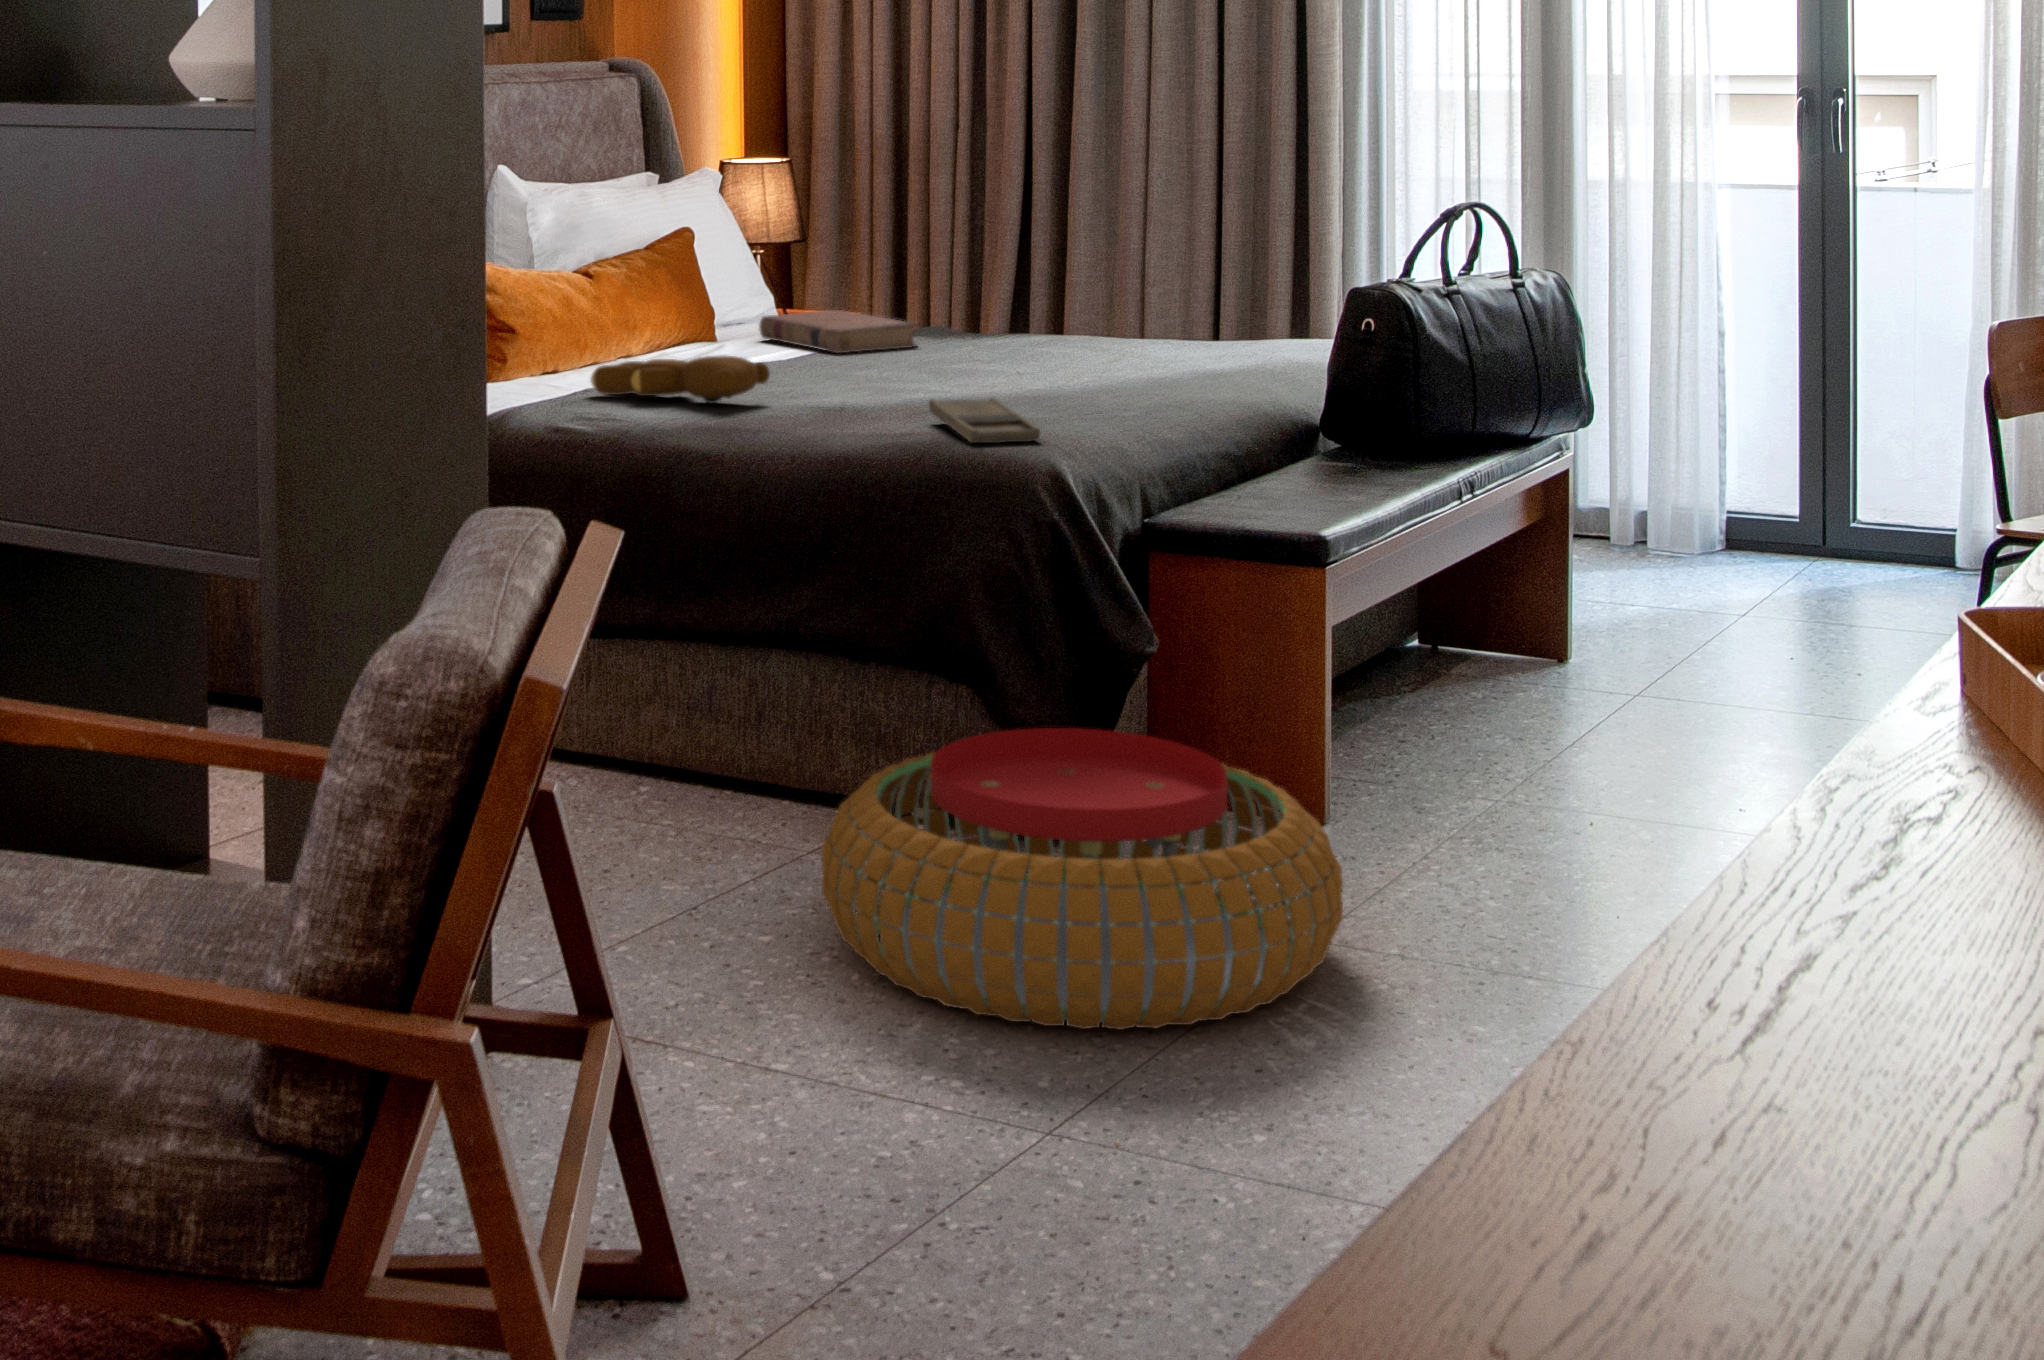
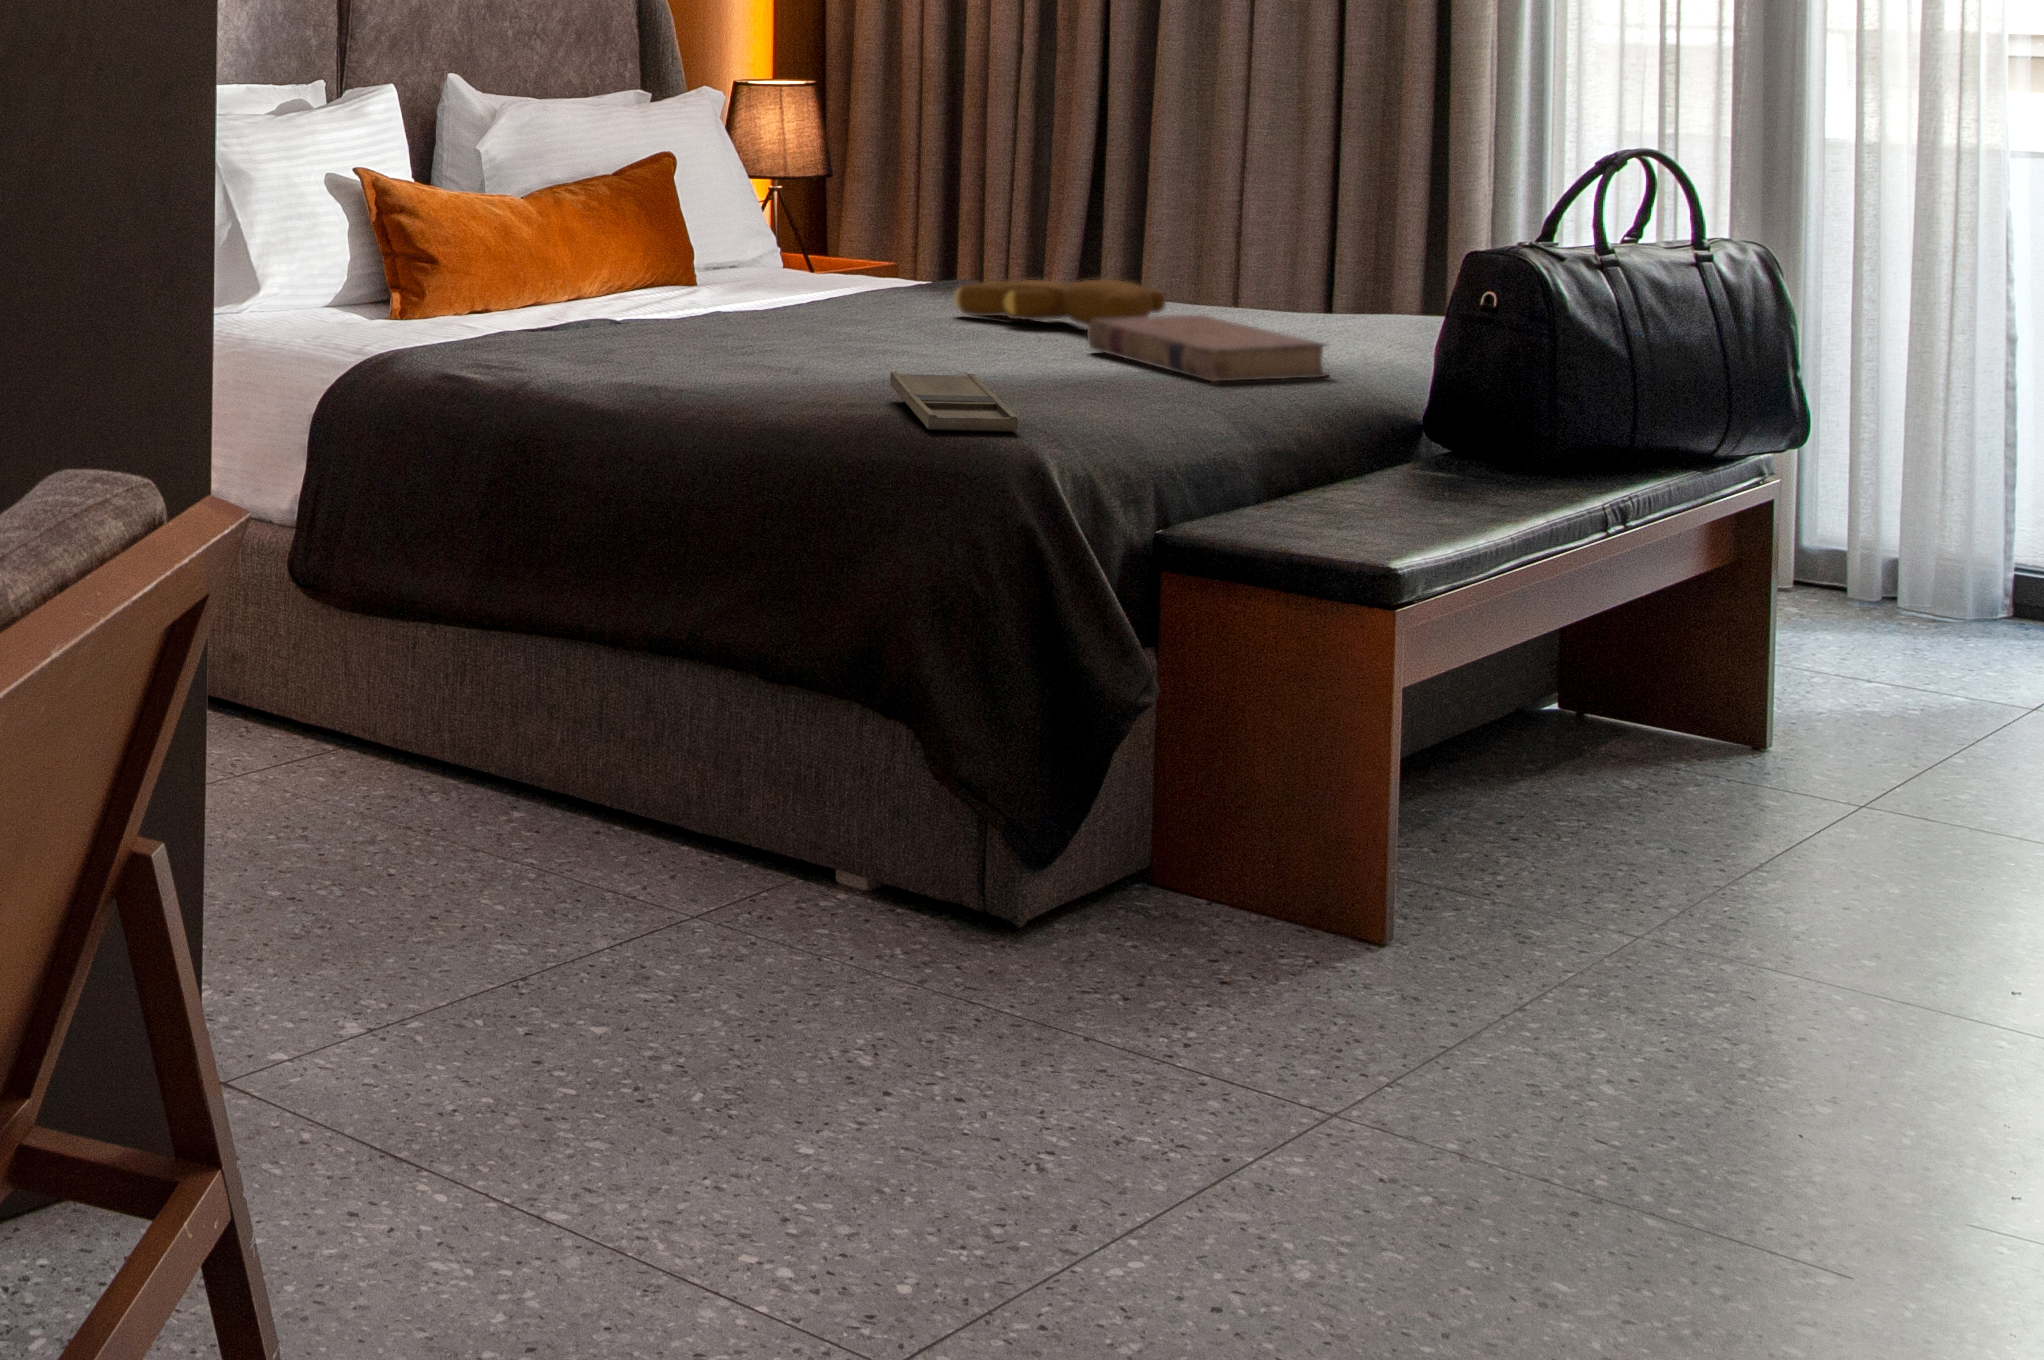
book: present [759,310,917,353] -> present [1087,315,1328,382]
teddy bear: present [591,356,770,403] -> present [954,280,1166,326]
pouf: present [821,728,1343,1030] -> none [678,792,1365,1206]

